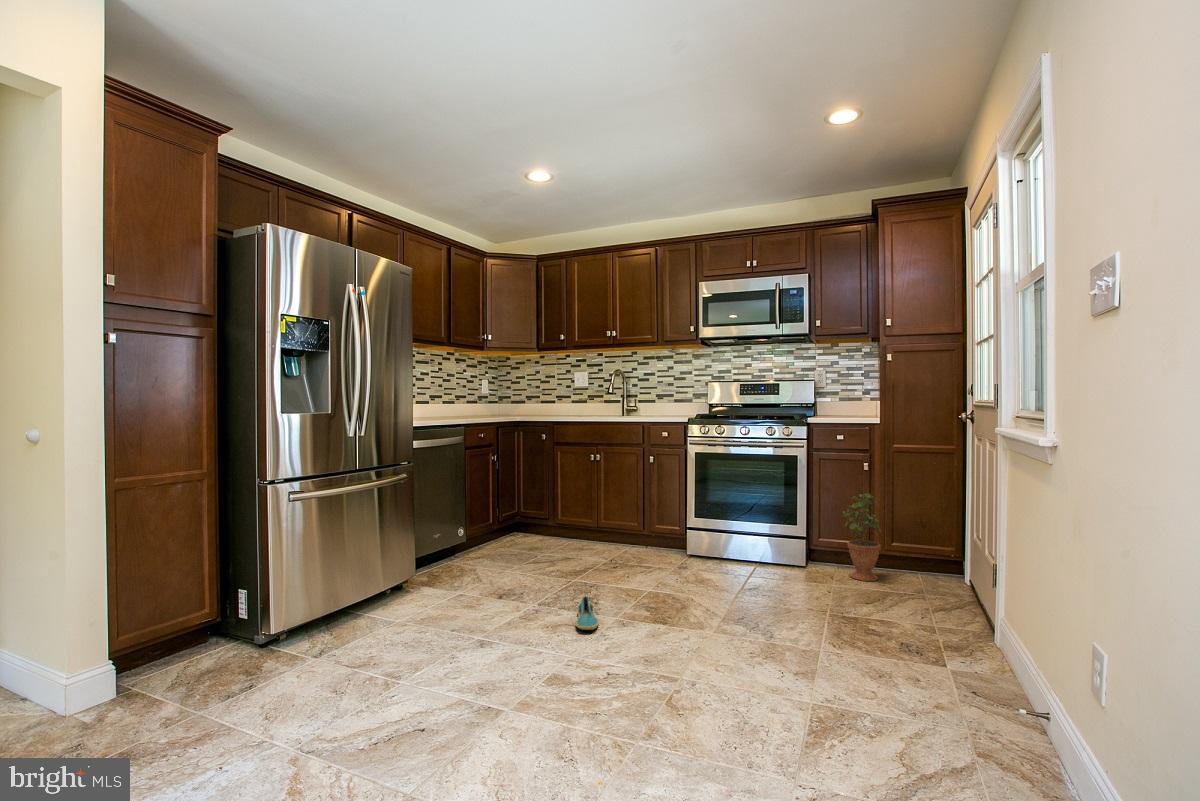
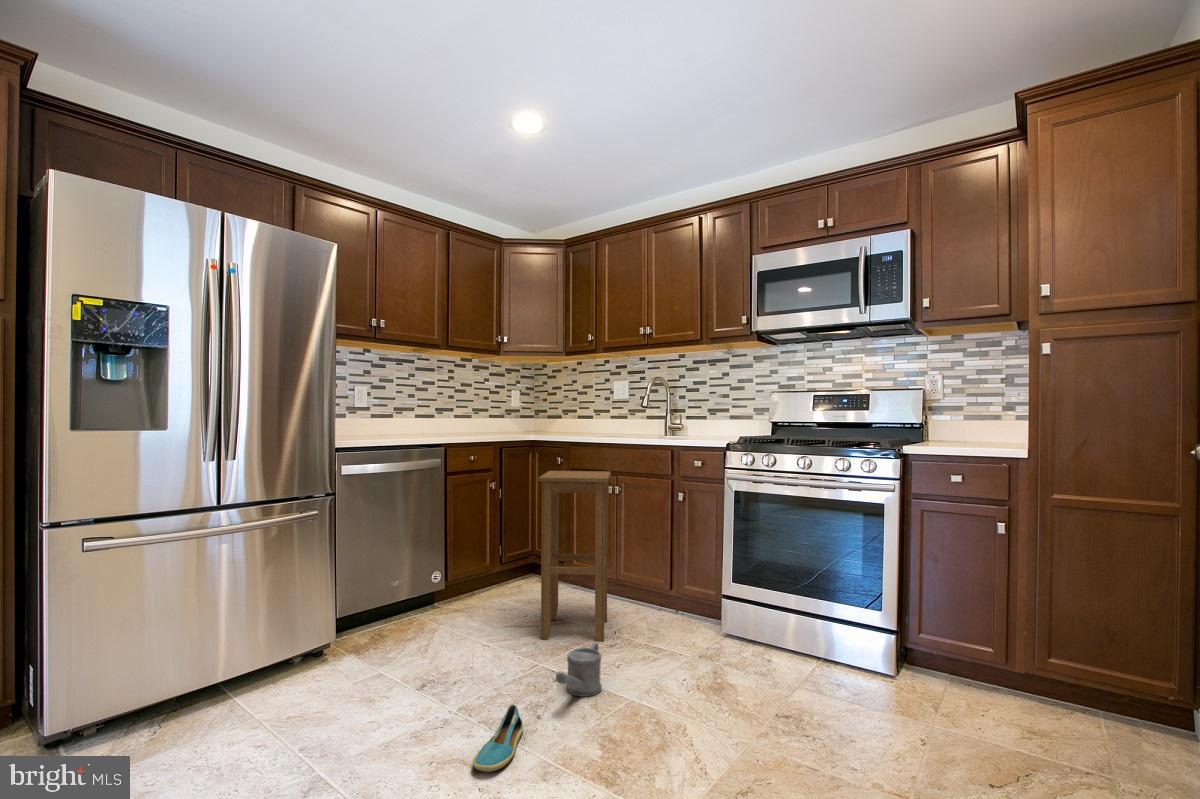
stool: none [552,443,608,569] -> present [539,471,611,641]
potted plant: present [843,492,881,581] -> none [952,563,1025,720]
watering can: none [602,561,627,594] -> present [556,642,601,697]

